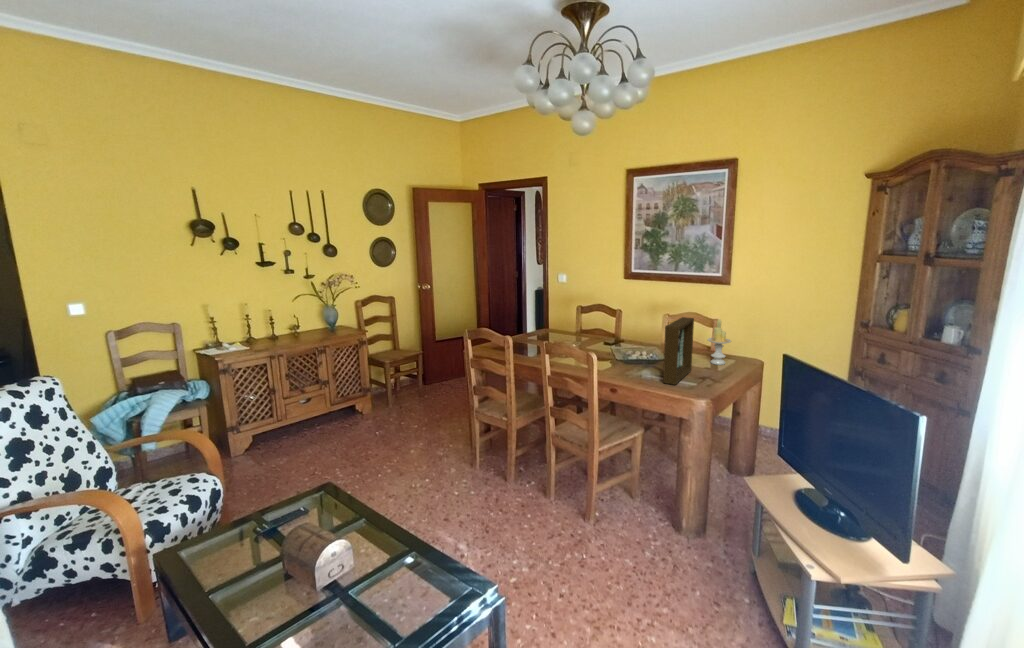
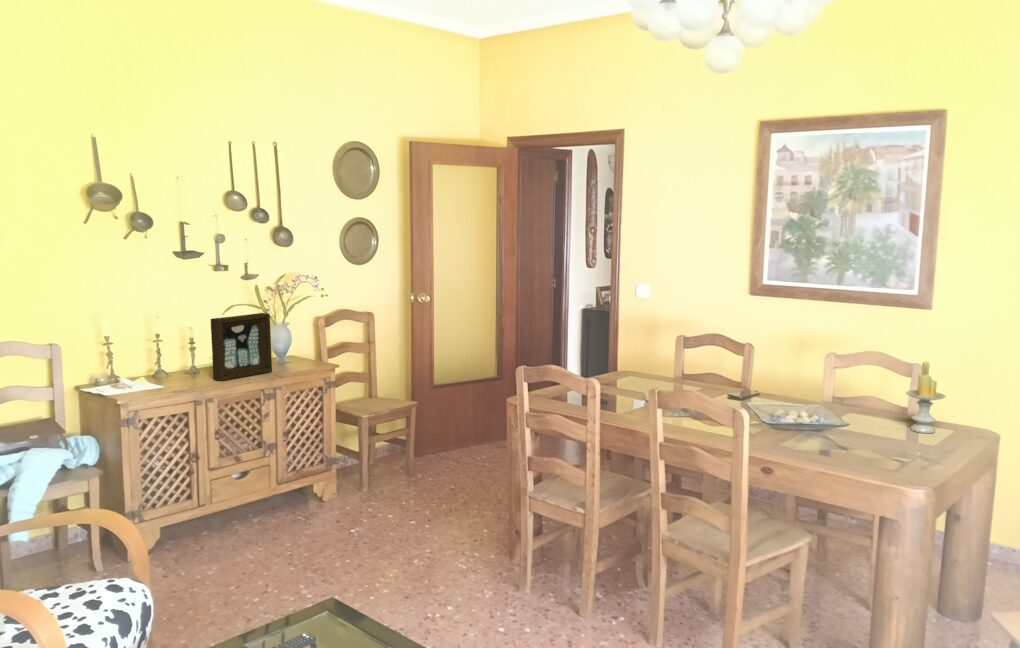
picture frame: present [663,317,694,385] -> present [211,313,272,381]

